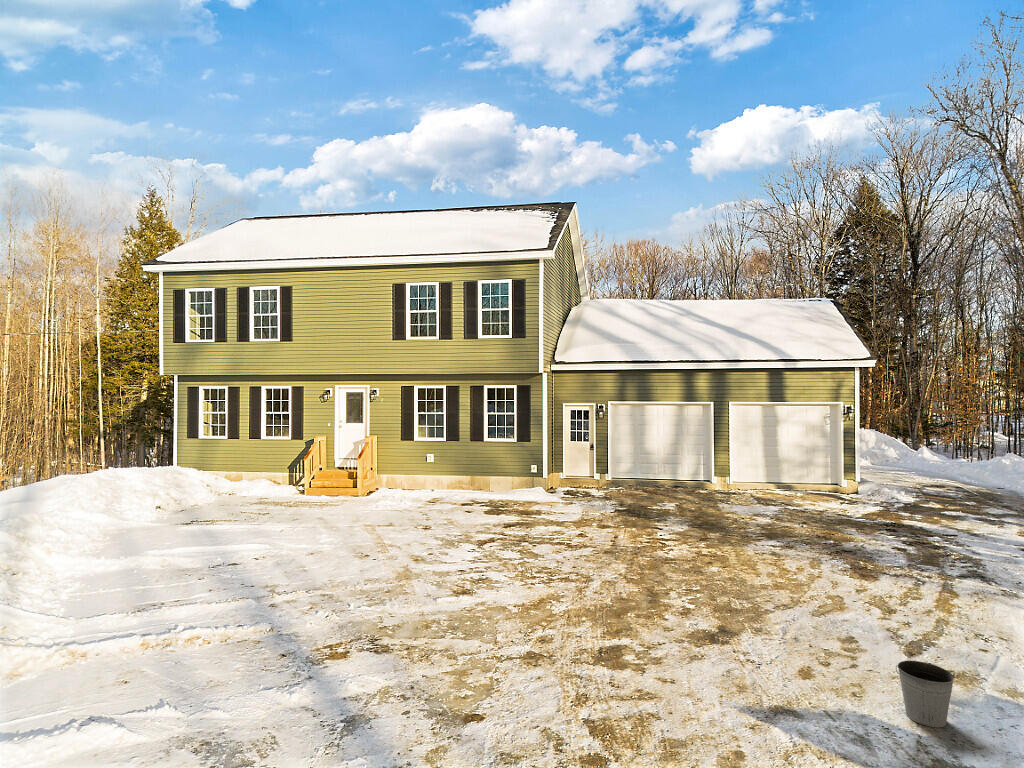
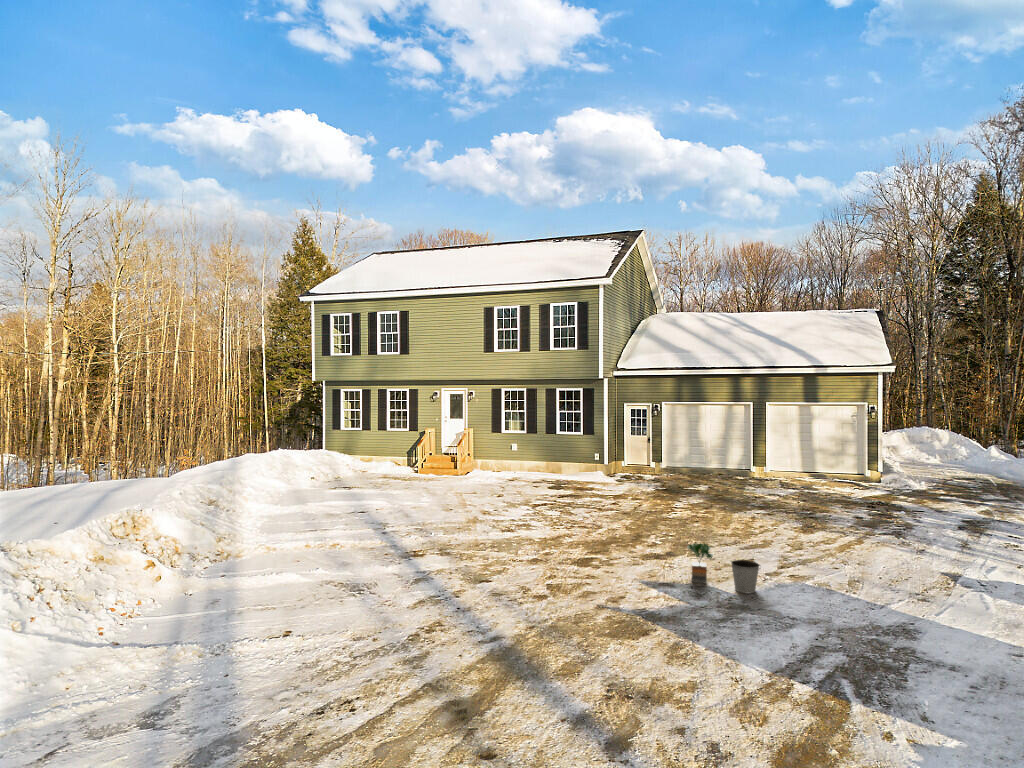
potted tree: none [808,630,863,705] -> present [688,543,713,583]

